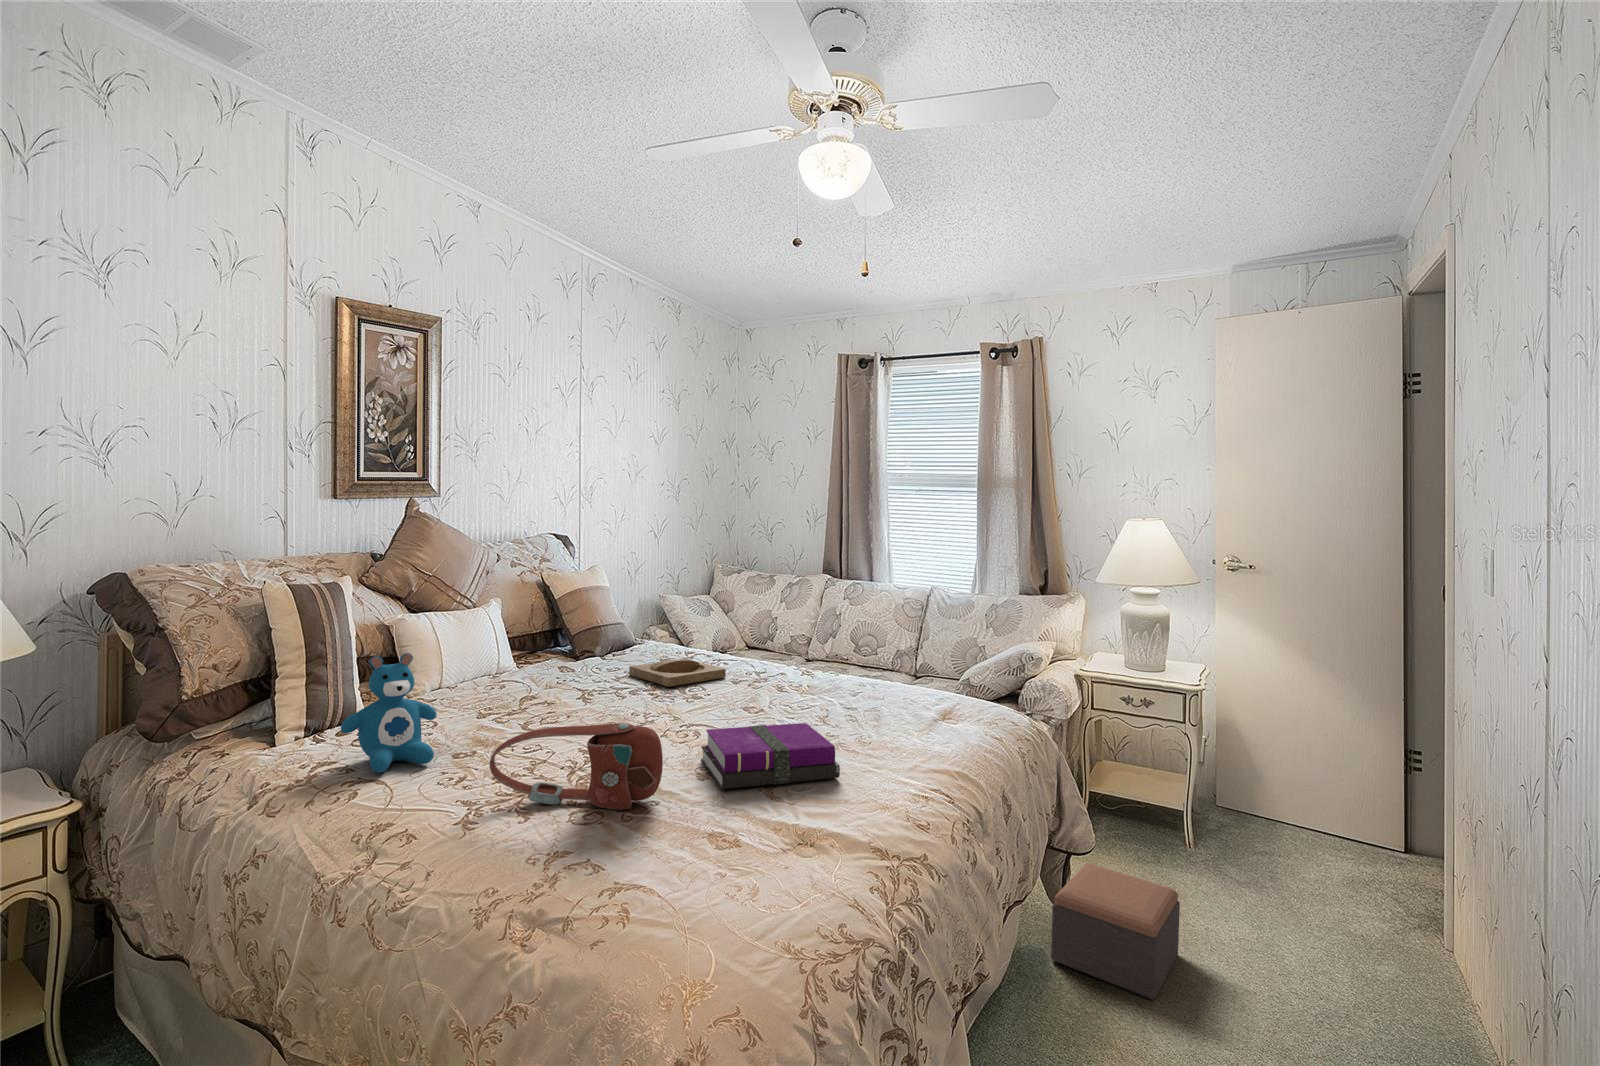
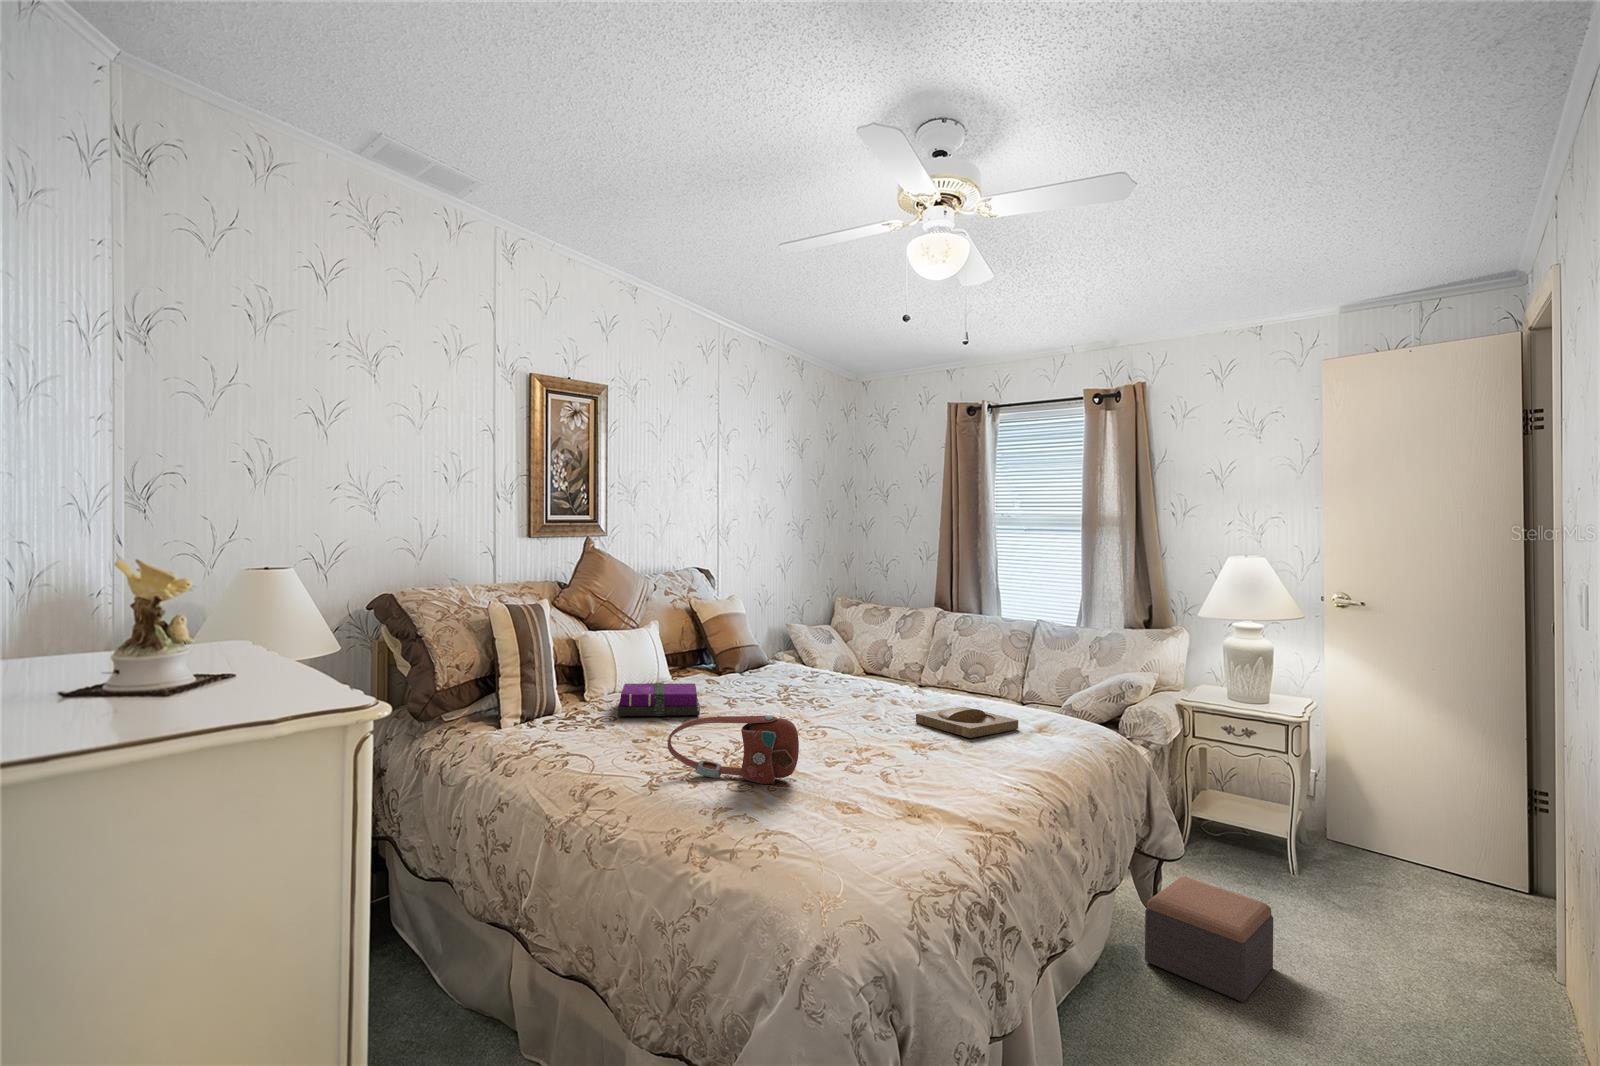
teddy bear: present [341,653,437,773] -> none [553,658,620,749]
tray: present [629,659,726,687] -> present [916,707,1018,738]
notebook: present [701,723,840,789] -> present [618,683,700,716]

